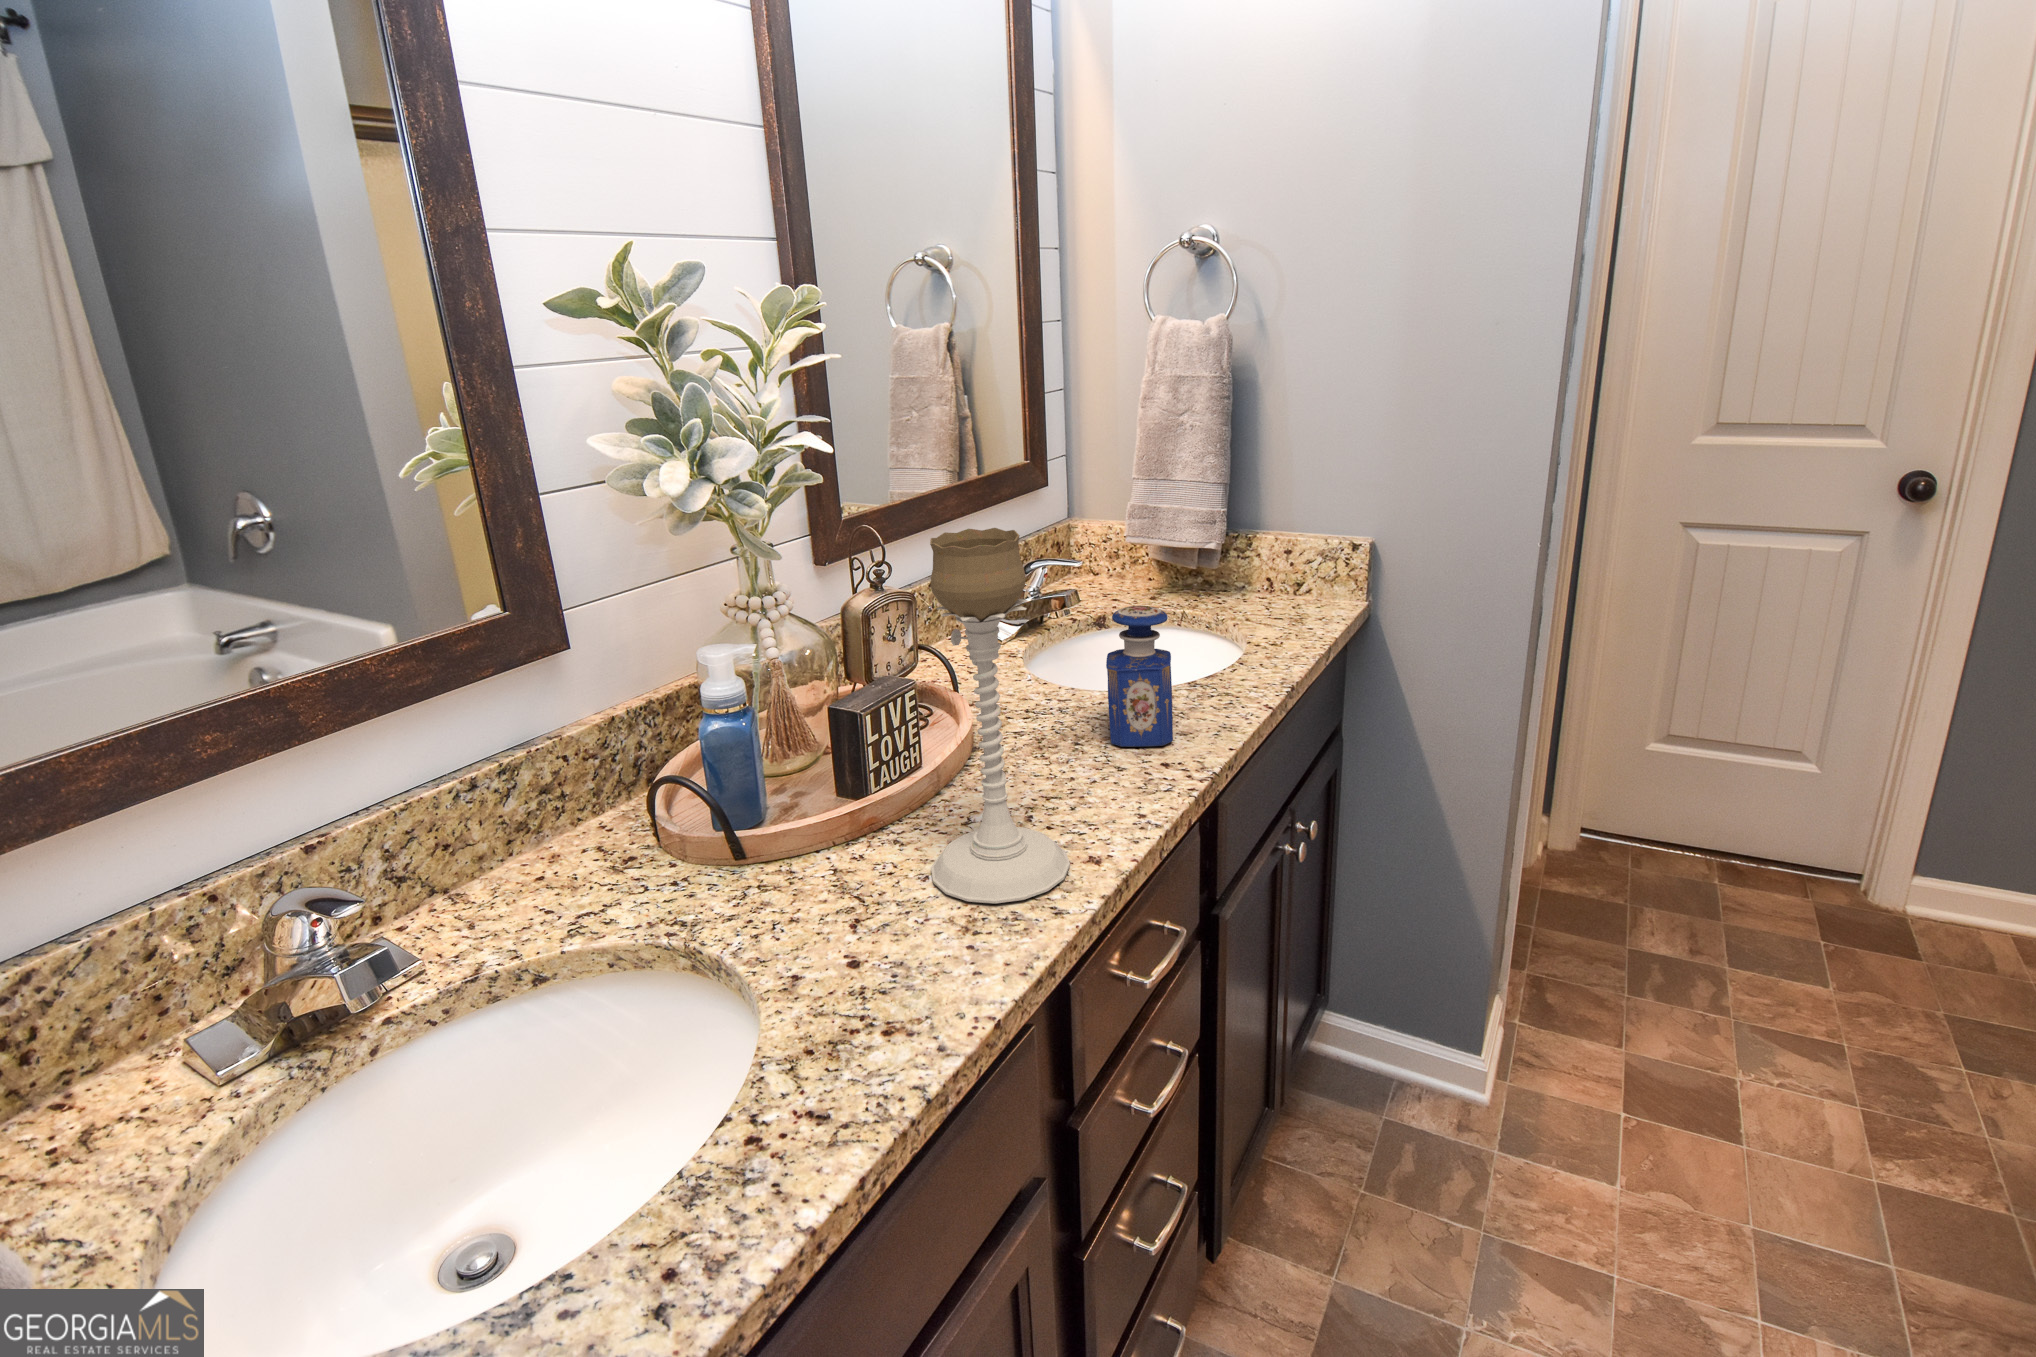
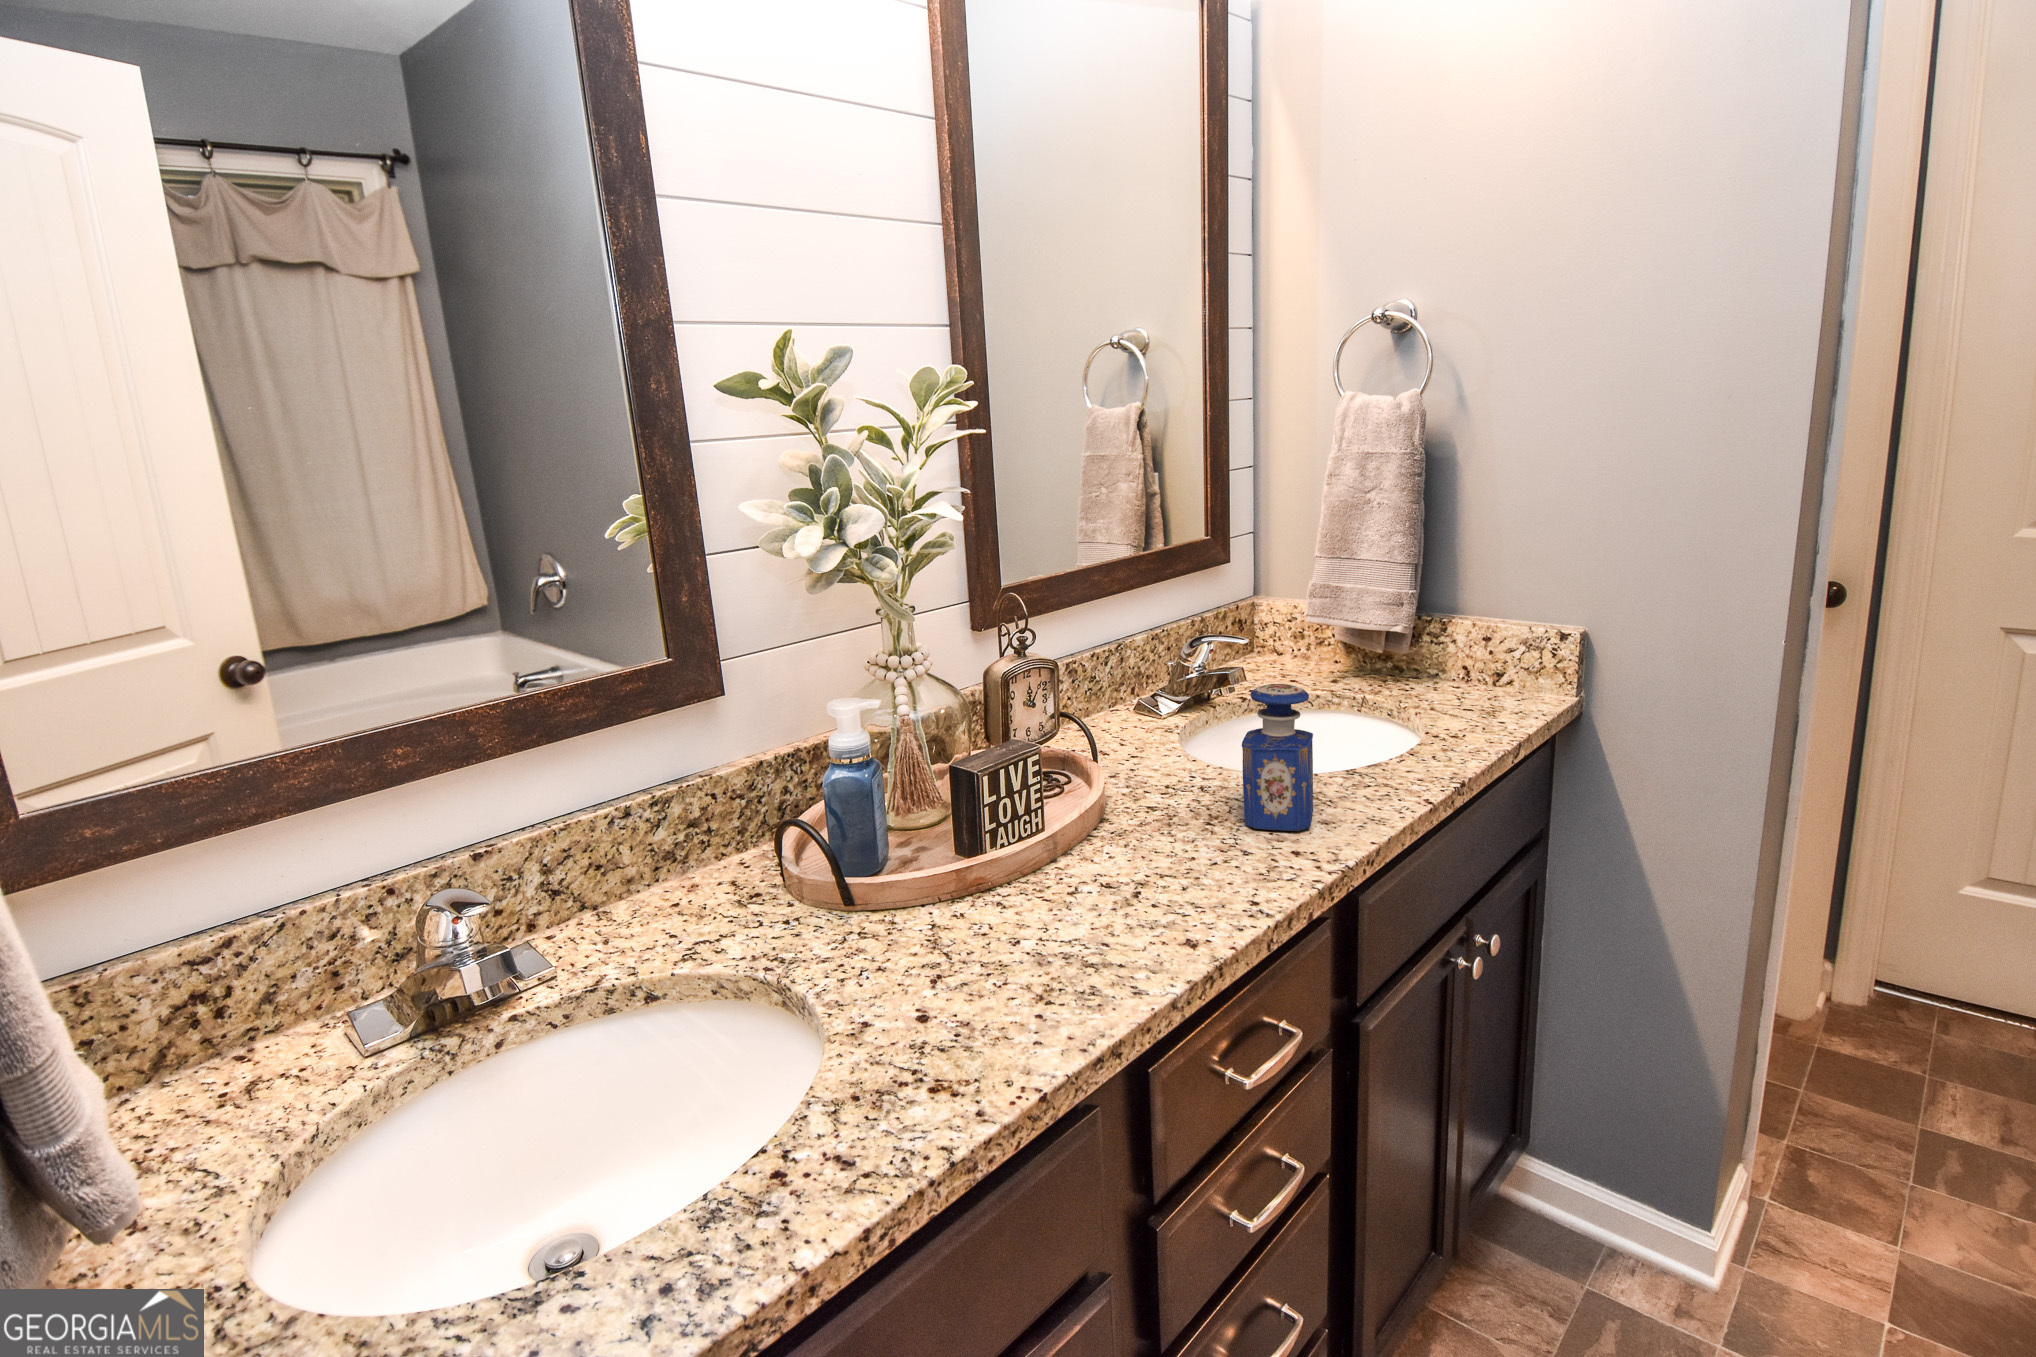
candle holder: present [930,528,1070,903] -> none [1024,593,1165,973]

